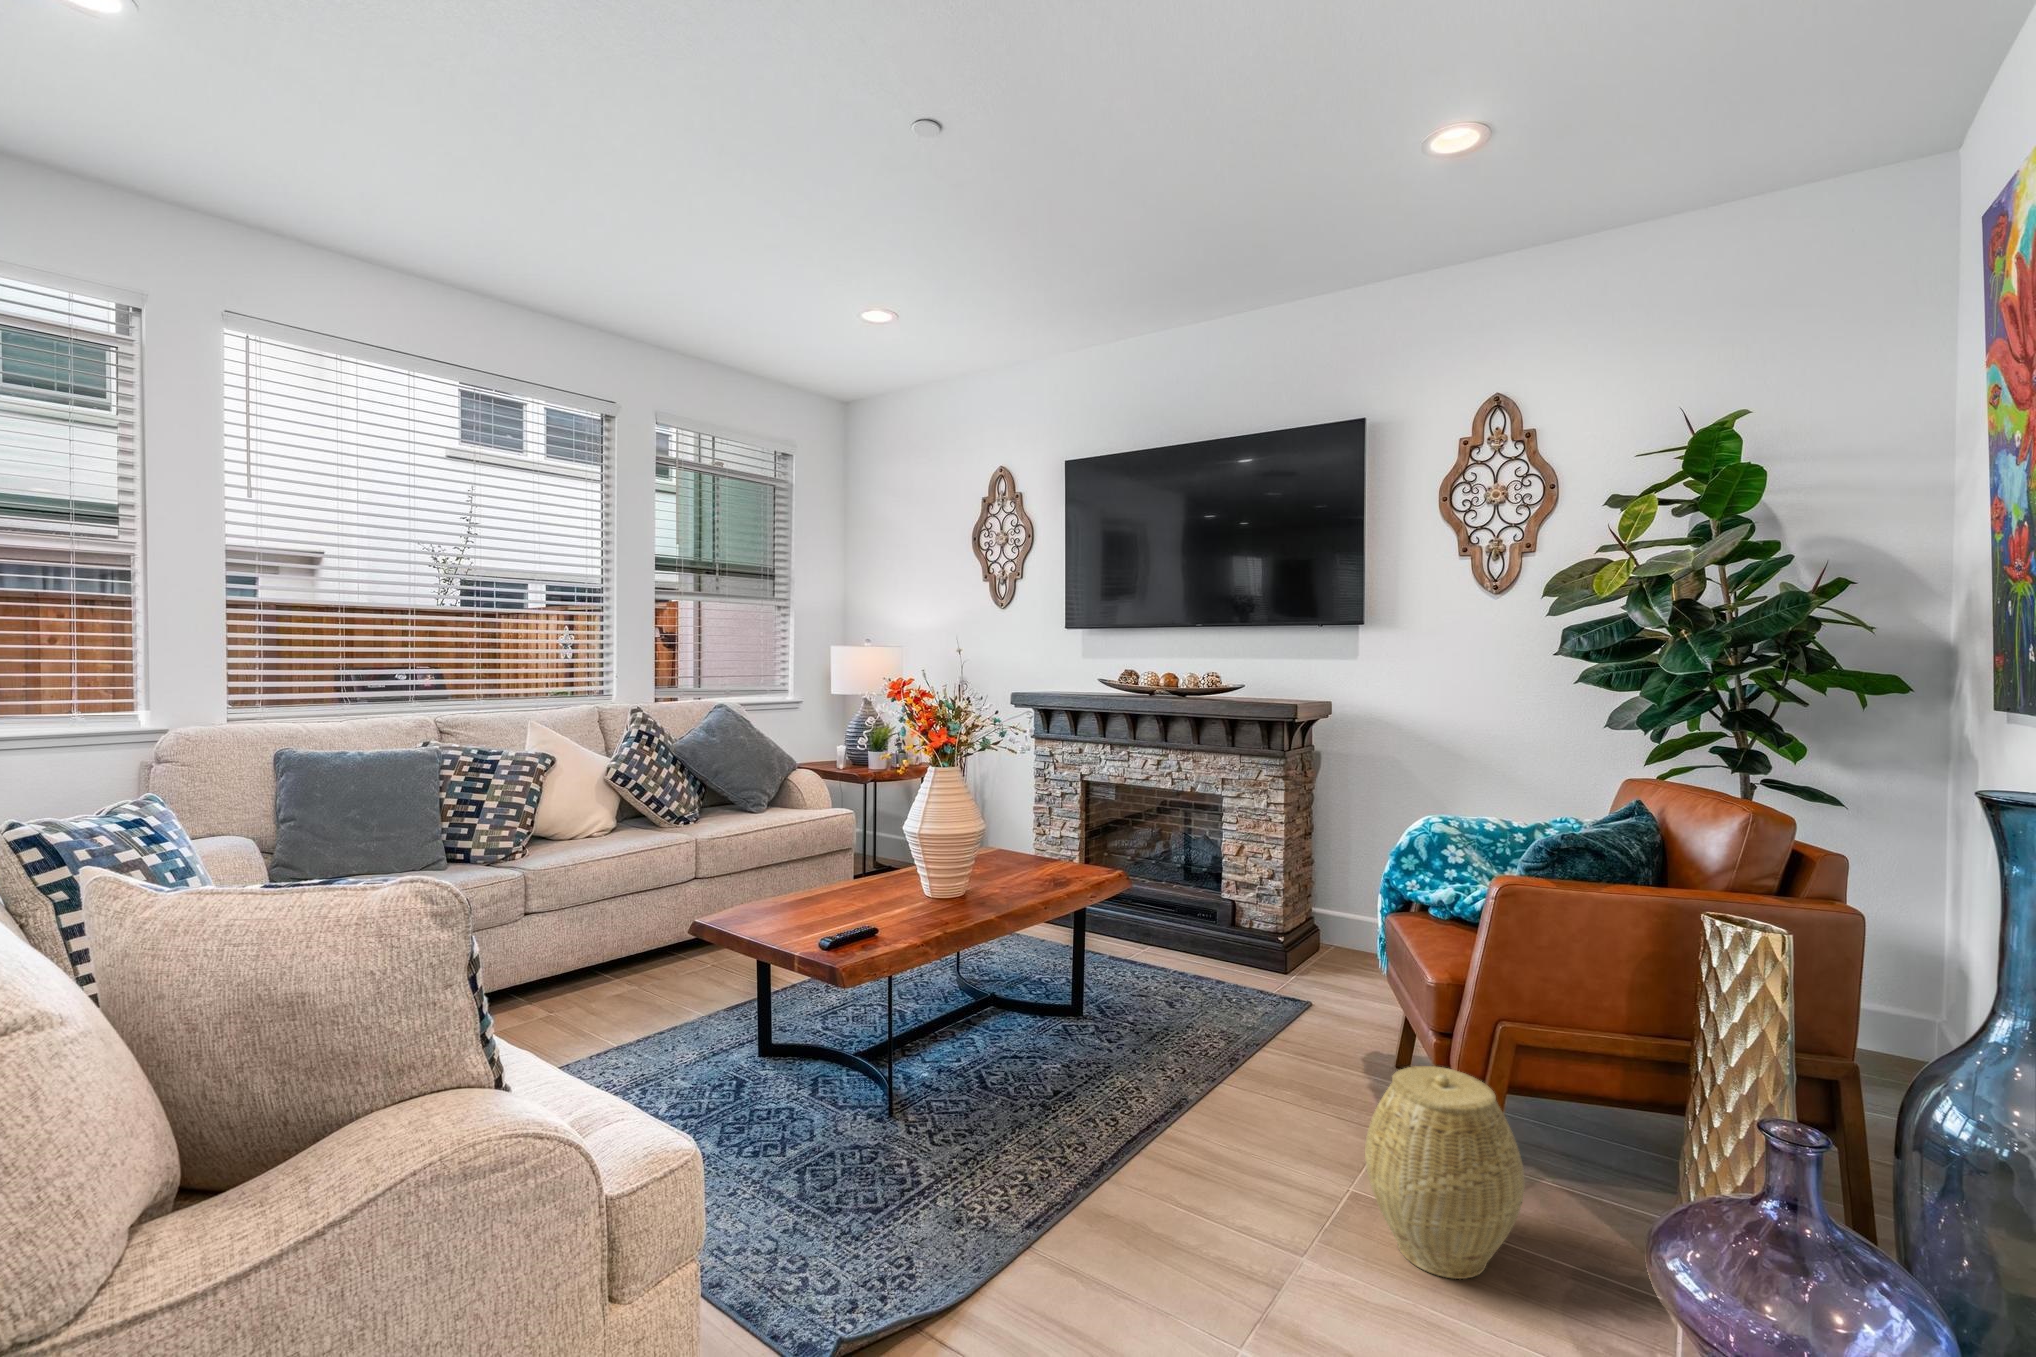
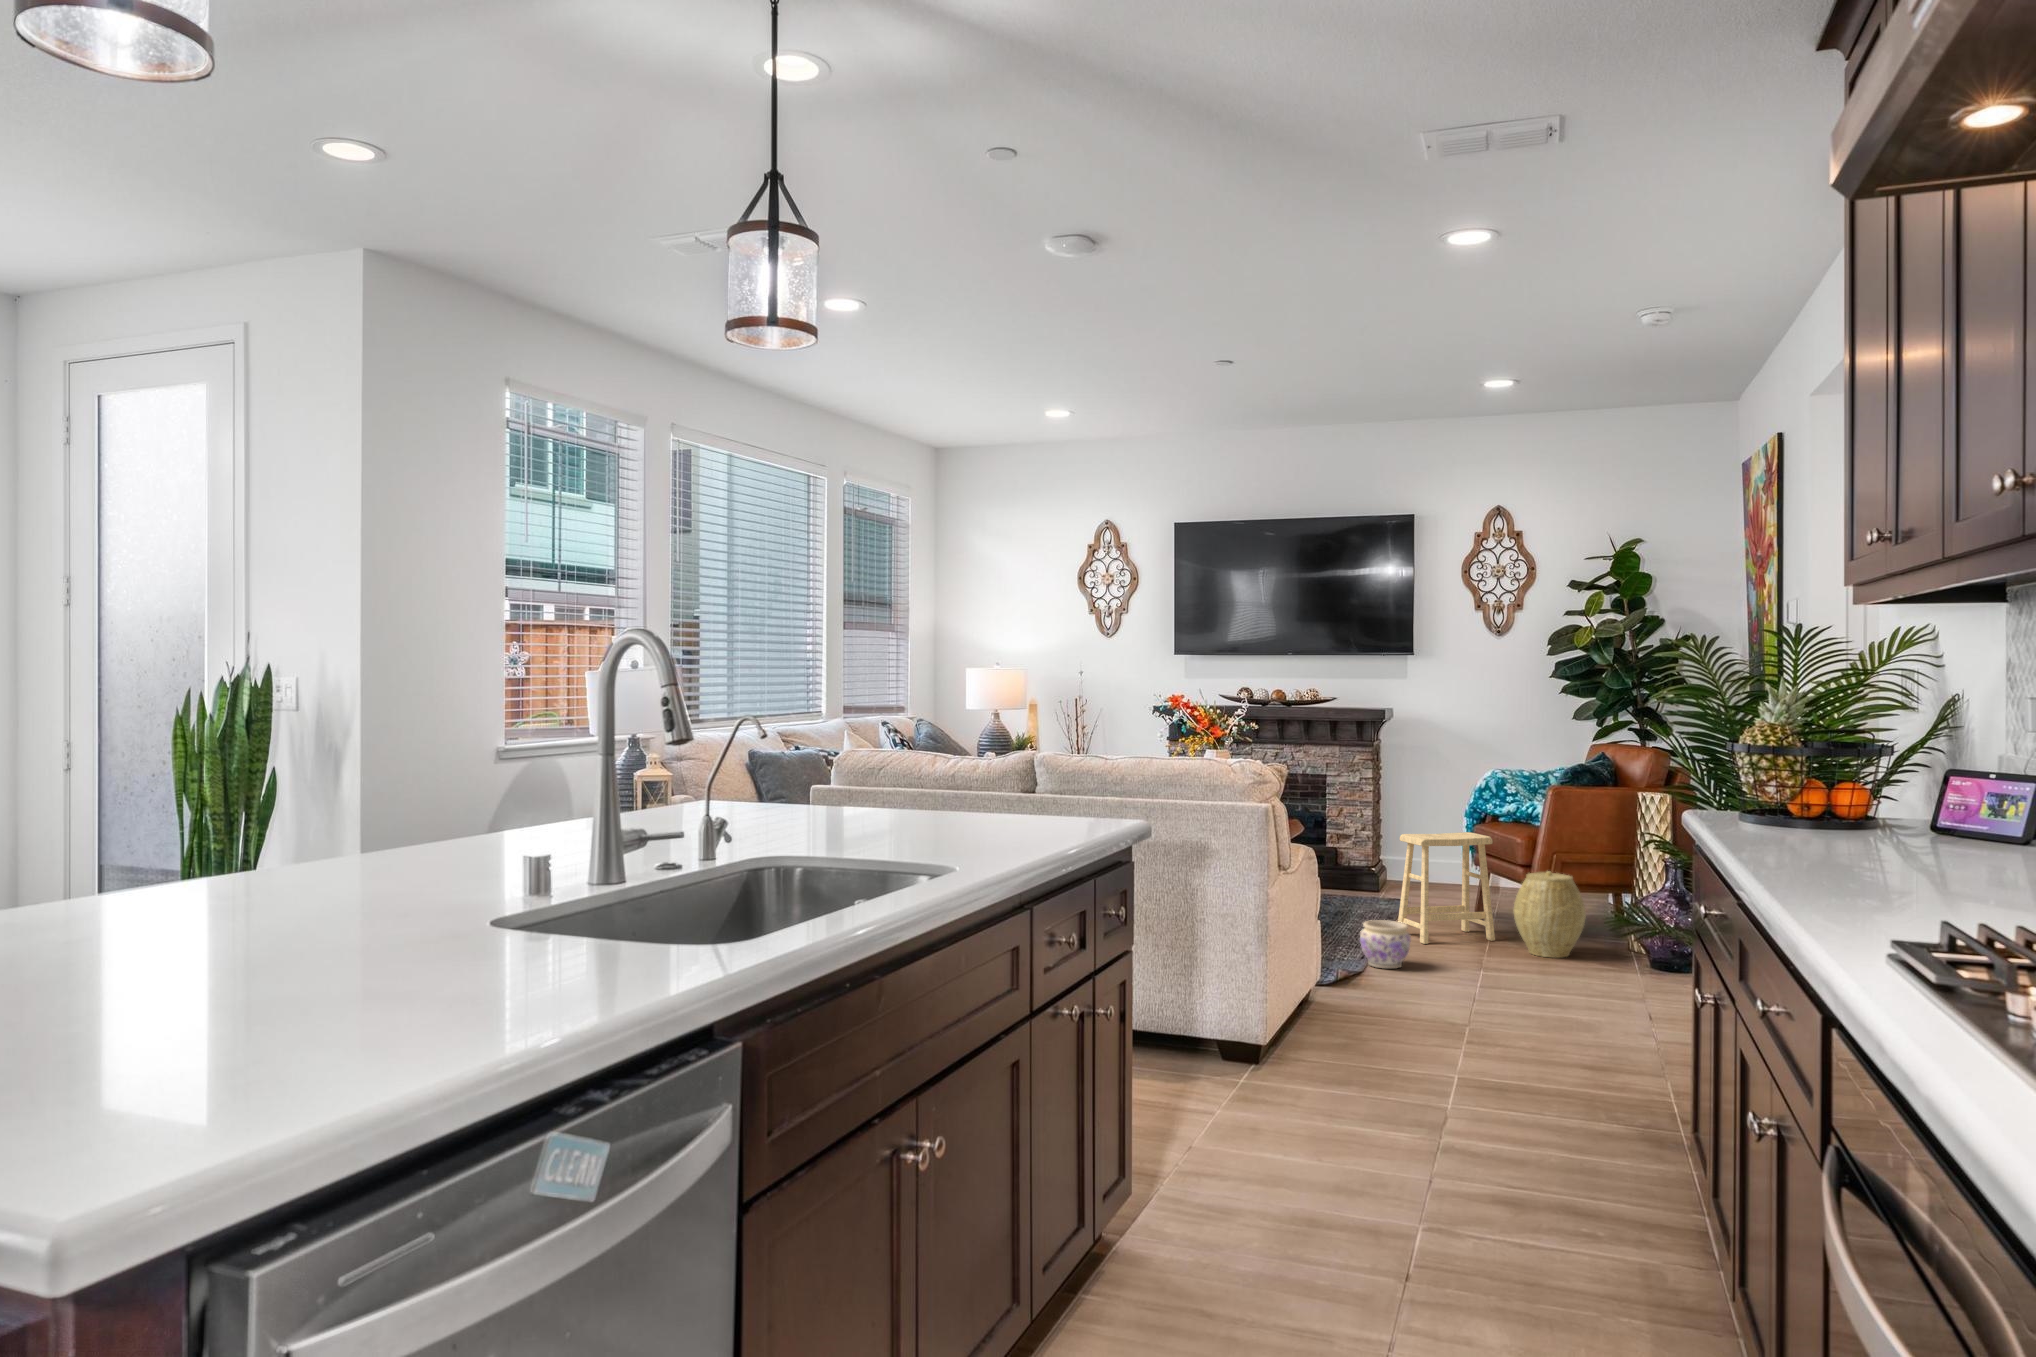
footstool: none [1187,942,1358,1172] -> present [1398,832,1495,944]
planter: none [986,1150,1089,1280] -> present [1360,920,1411,969]

